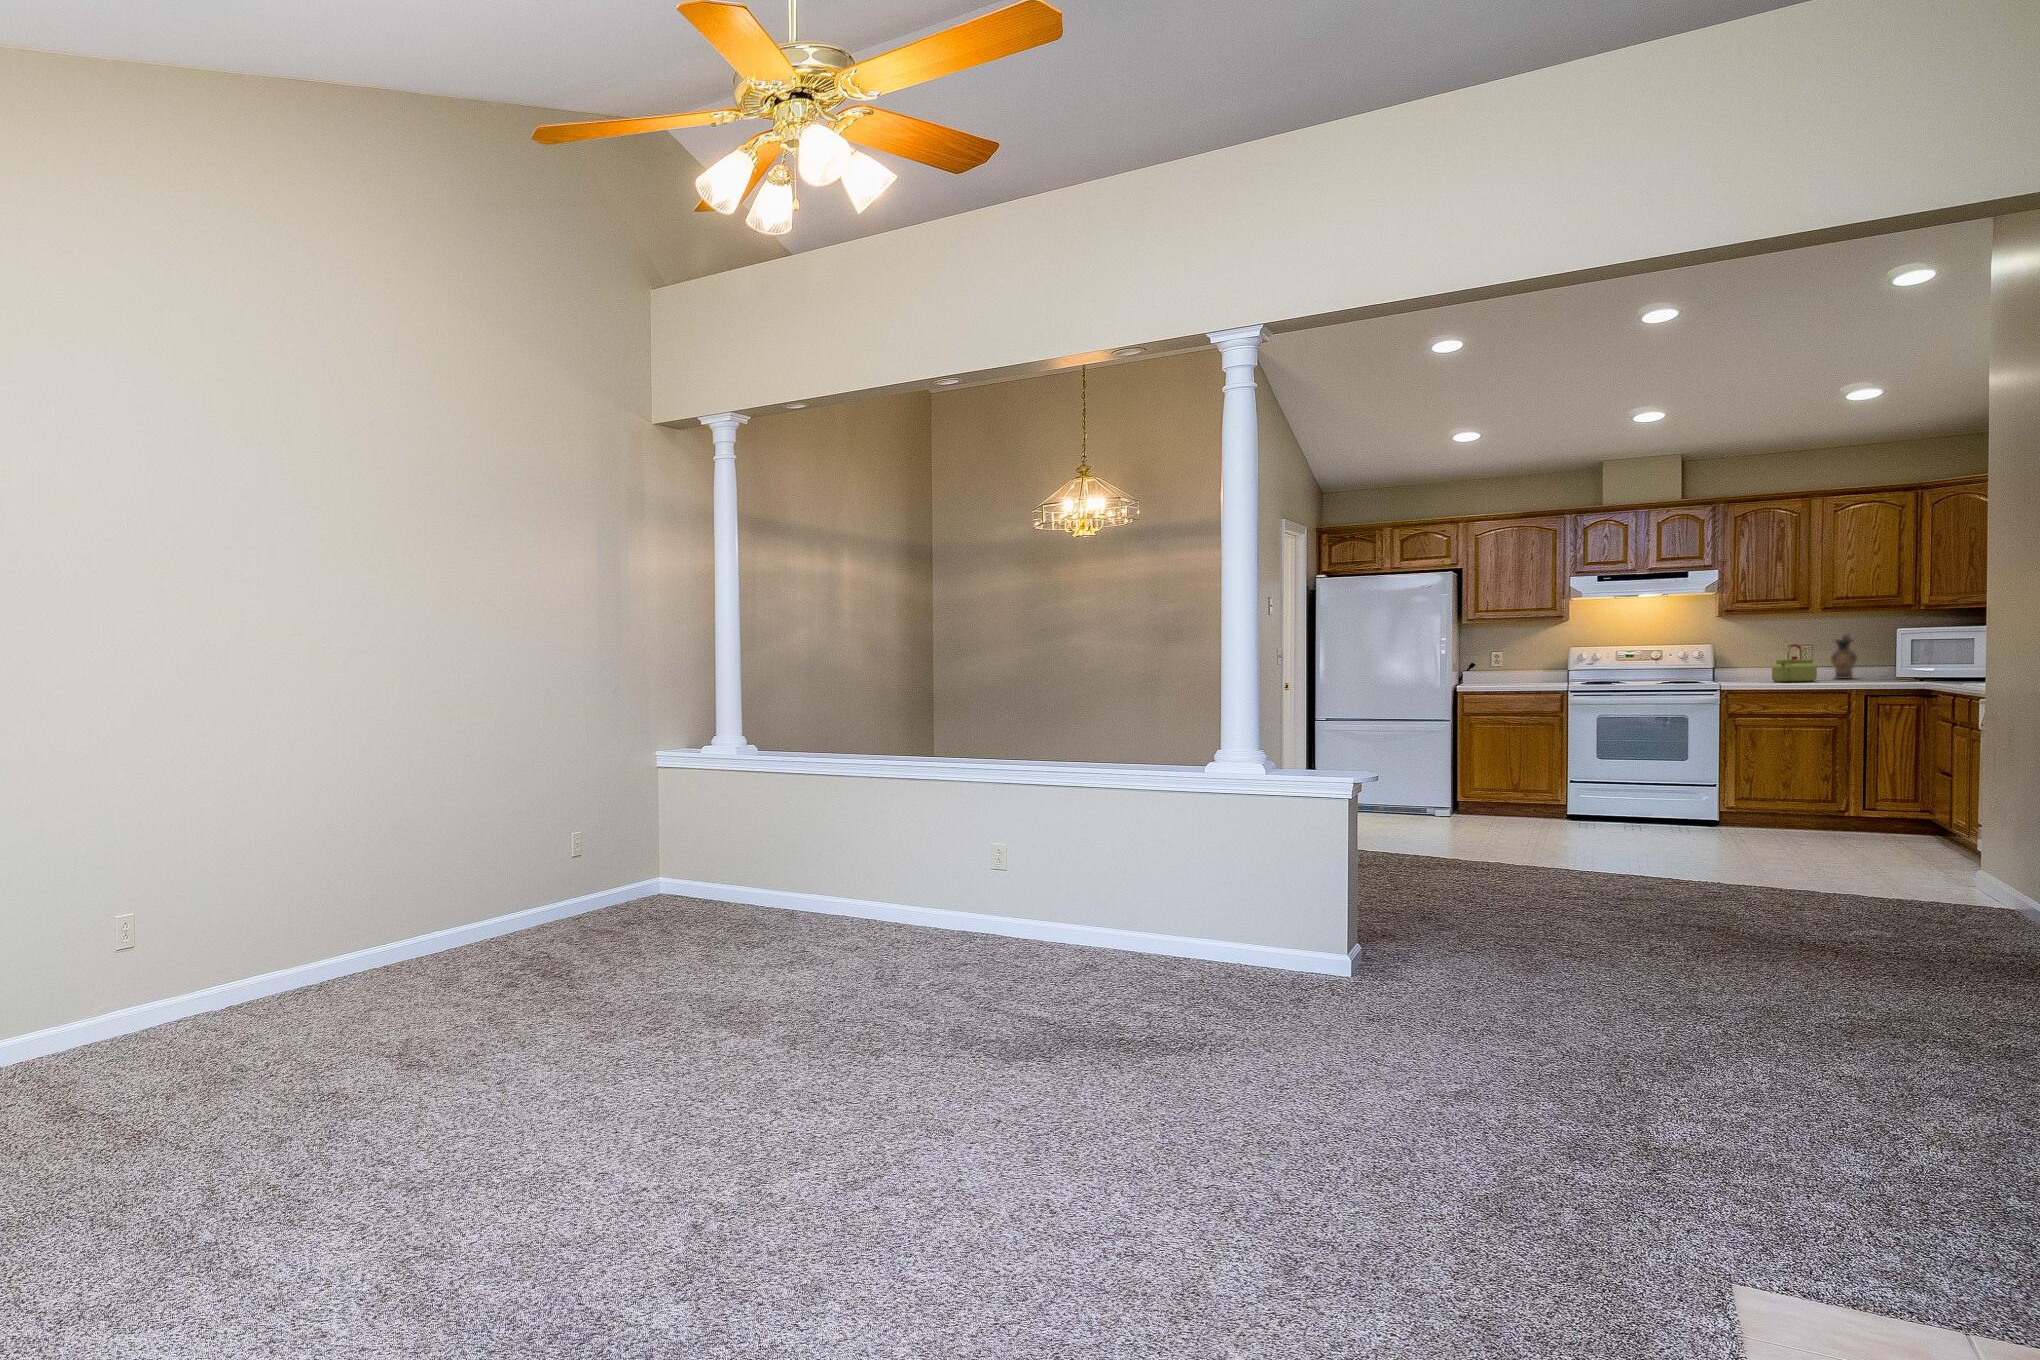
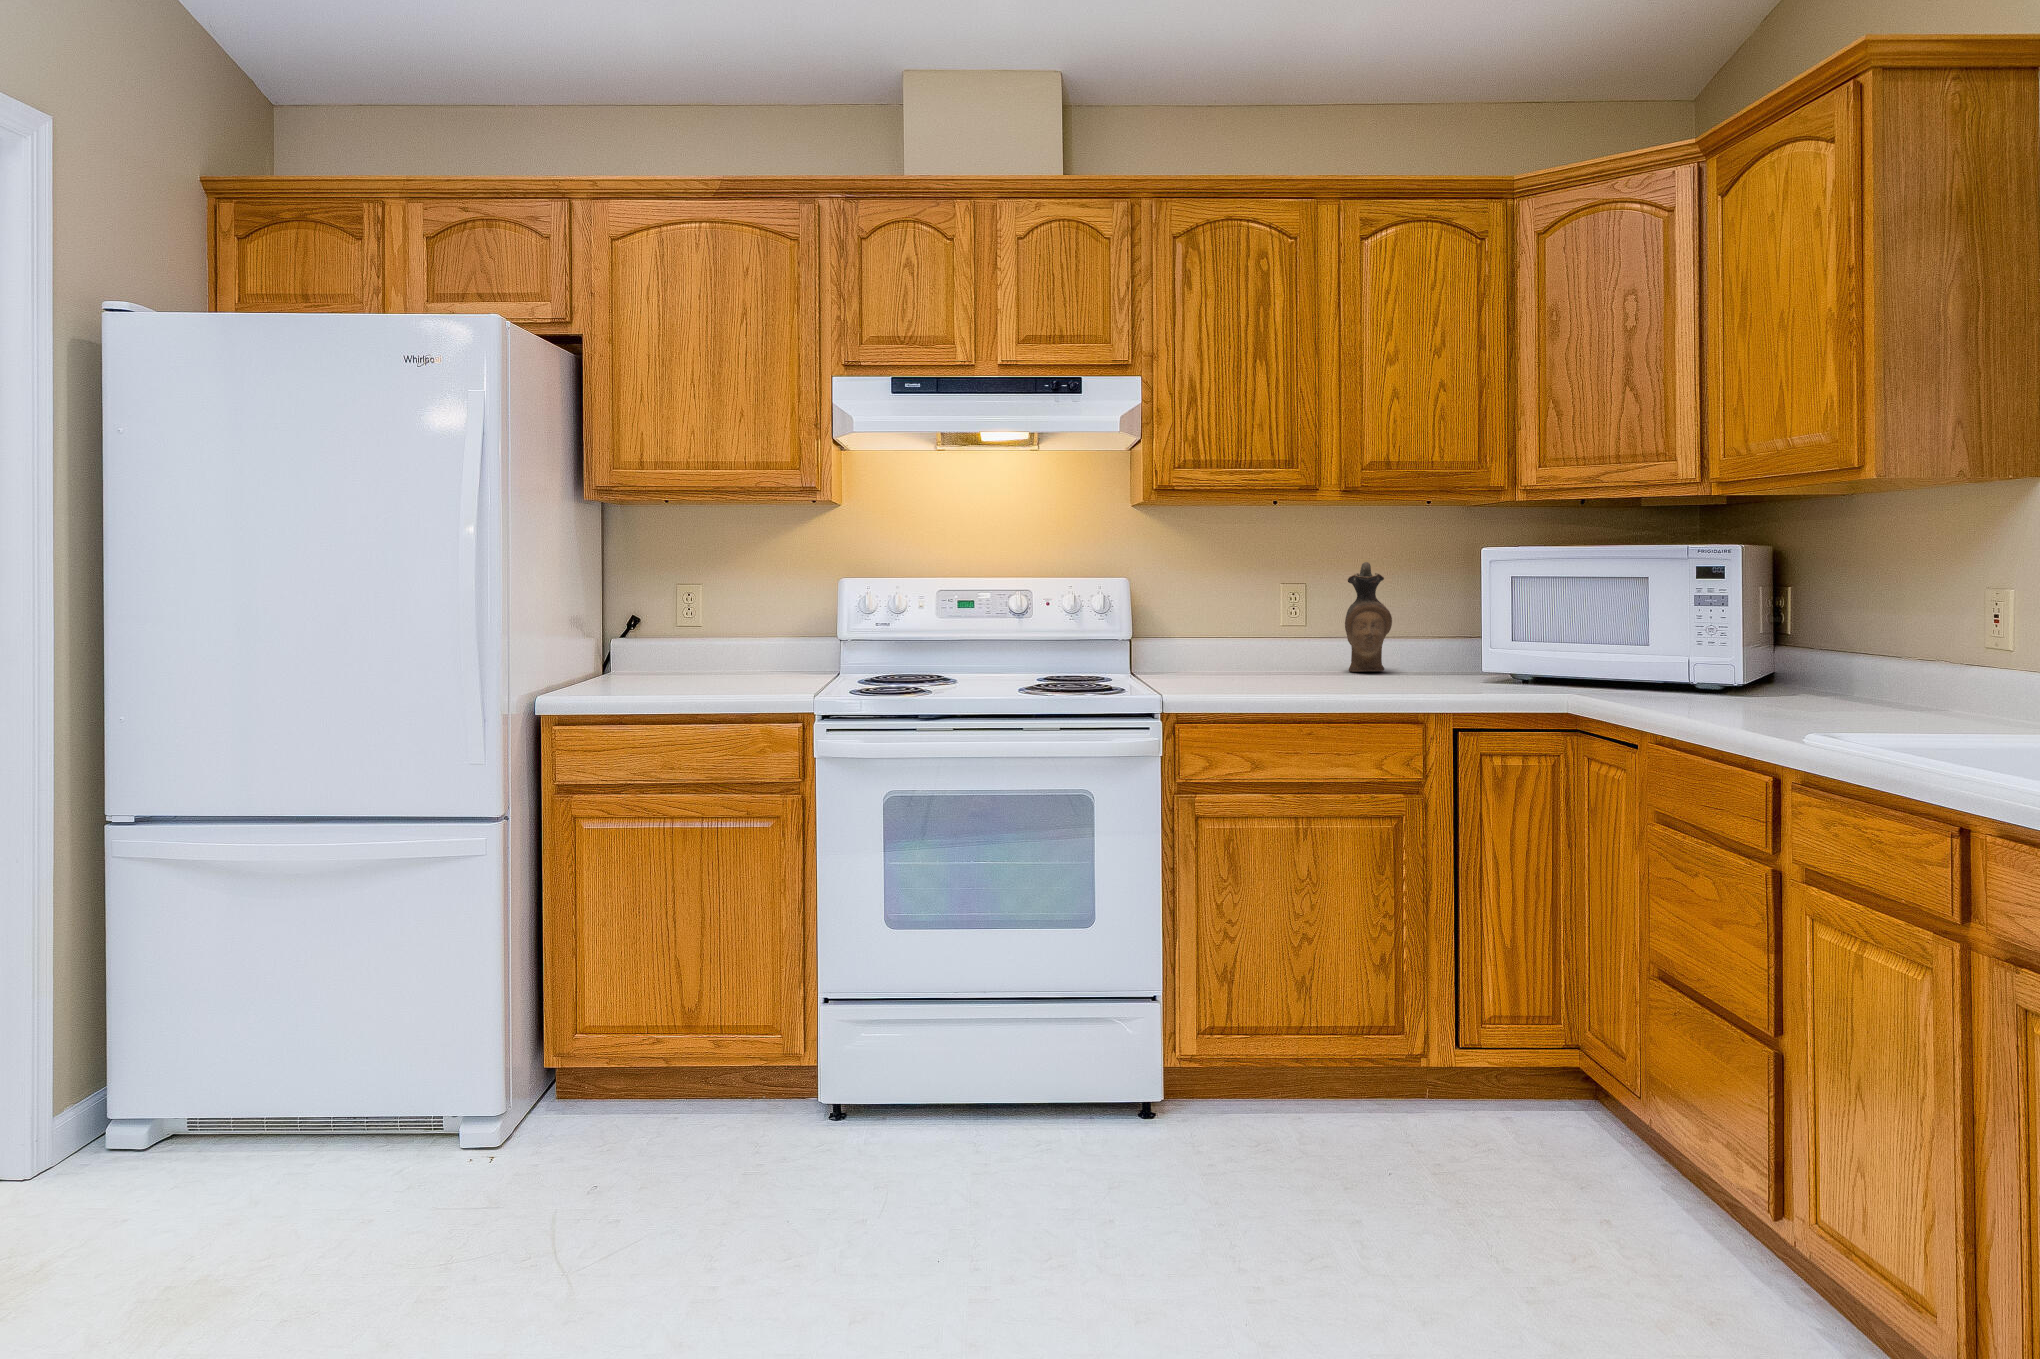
kettle: present [1772,644,1817,682] -> none [1250,584,1337,684]

